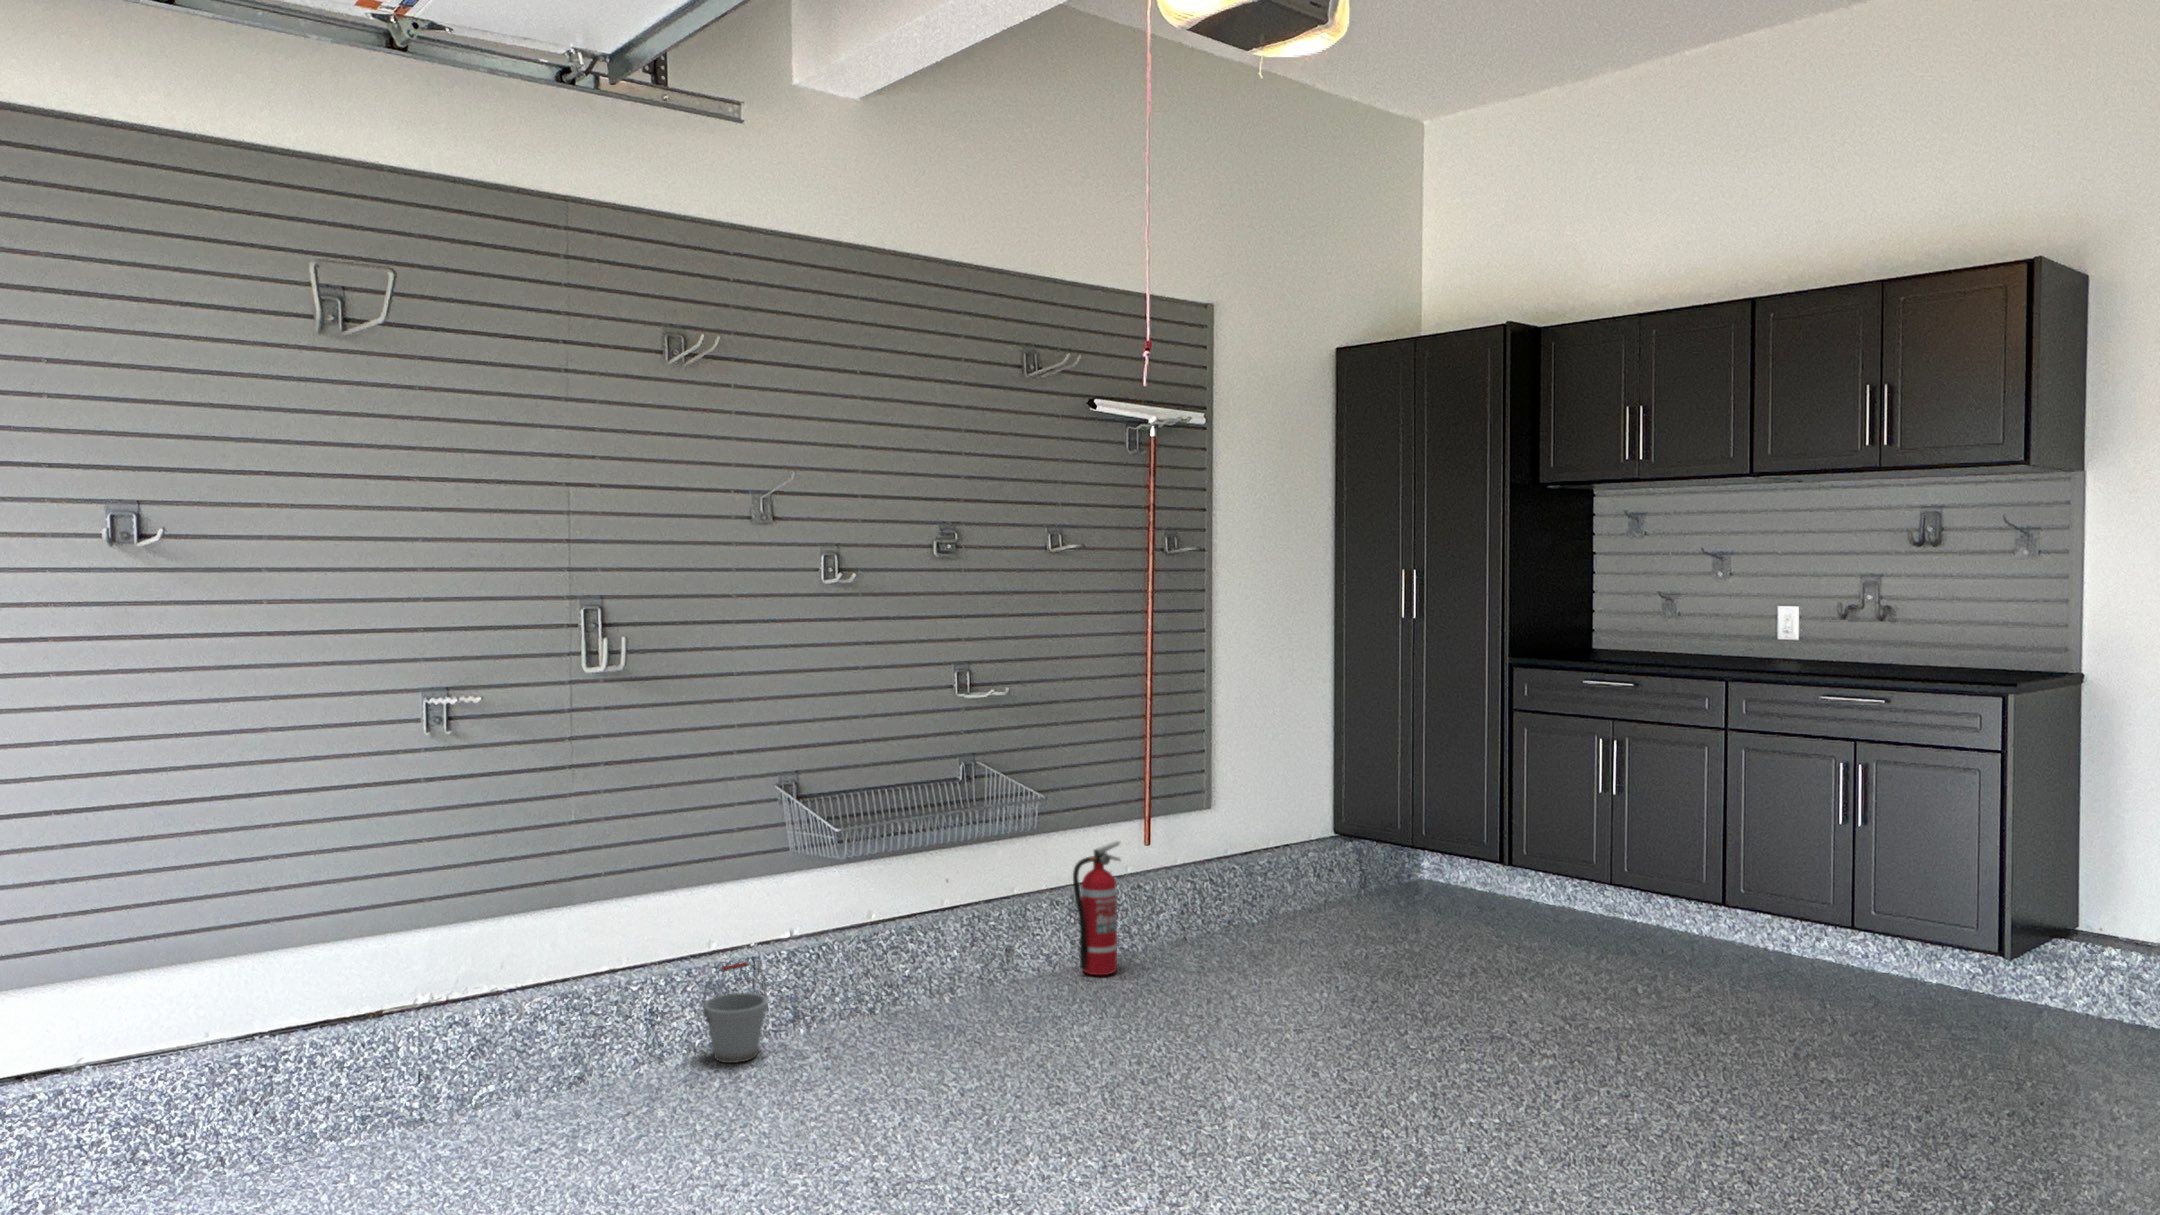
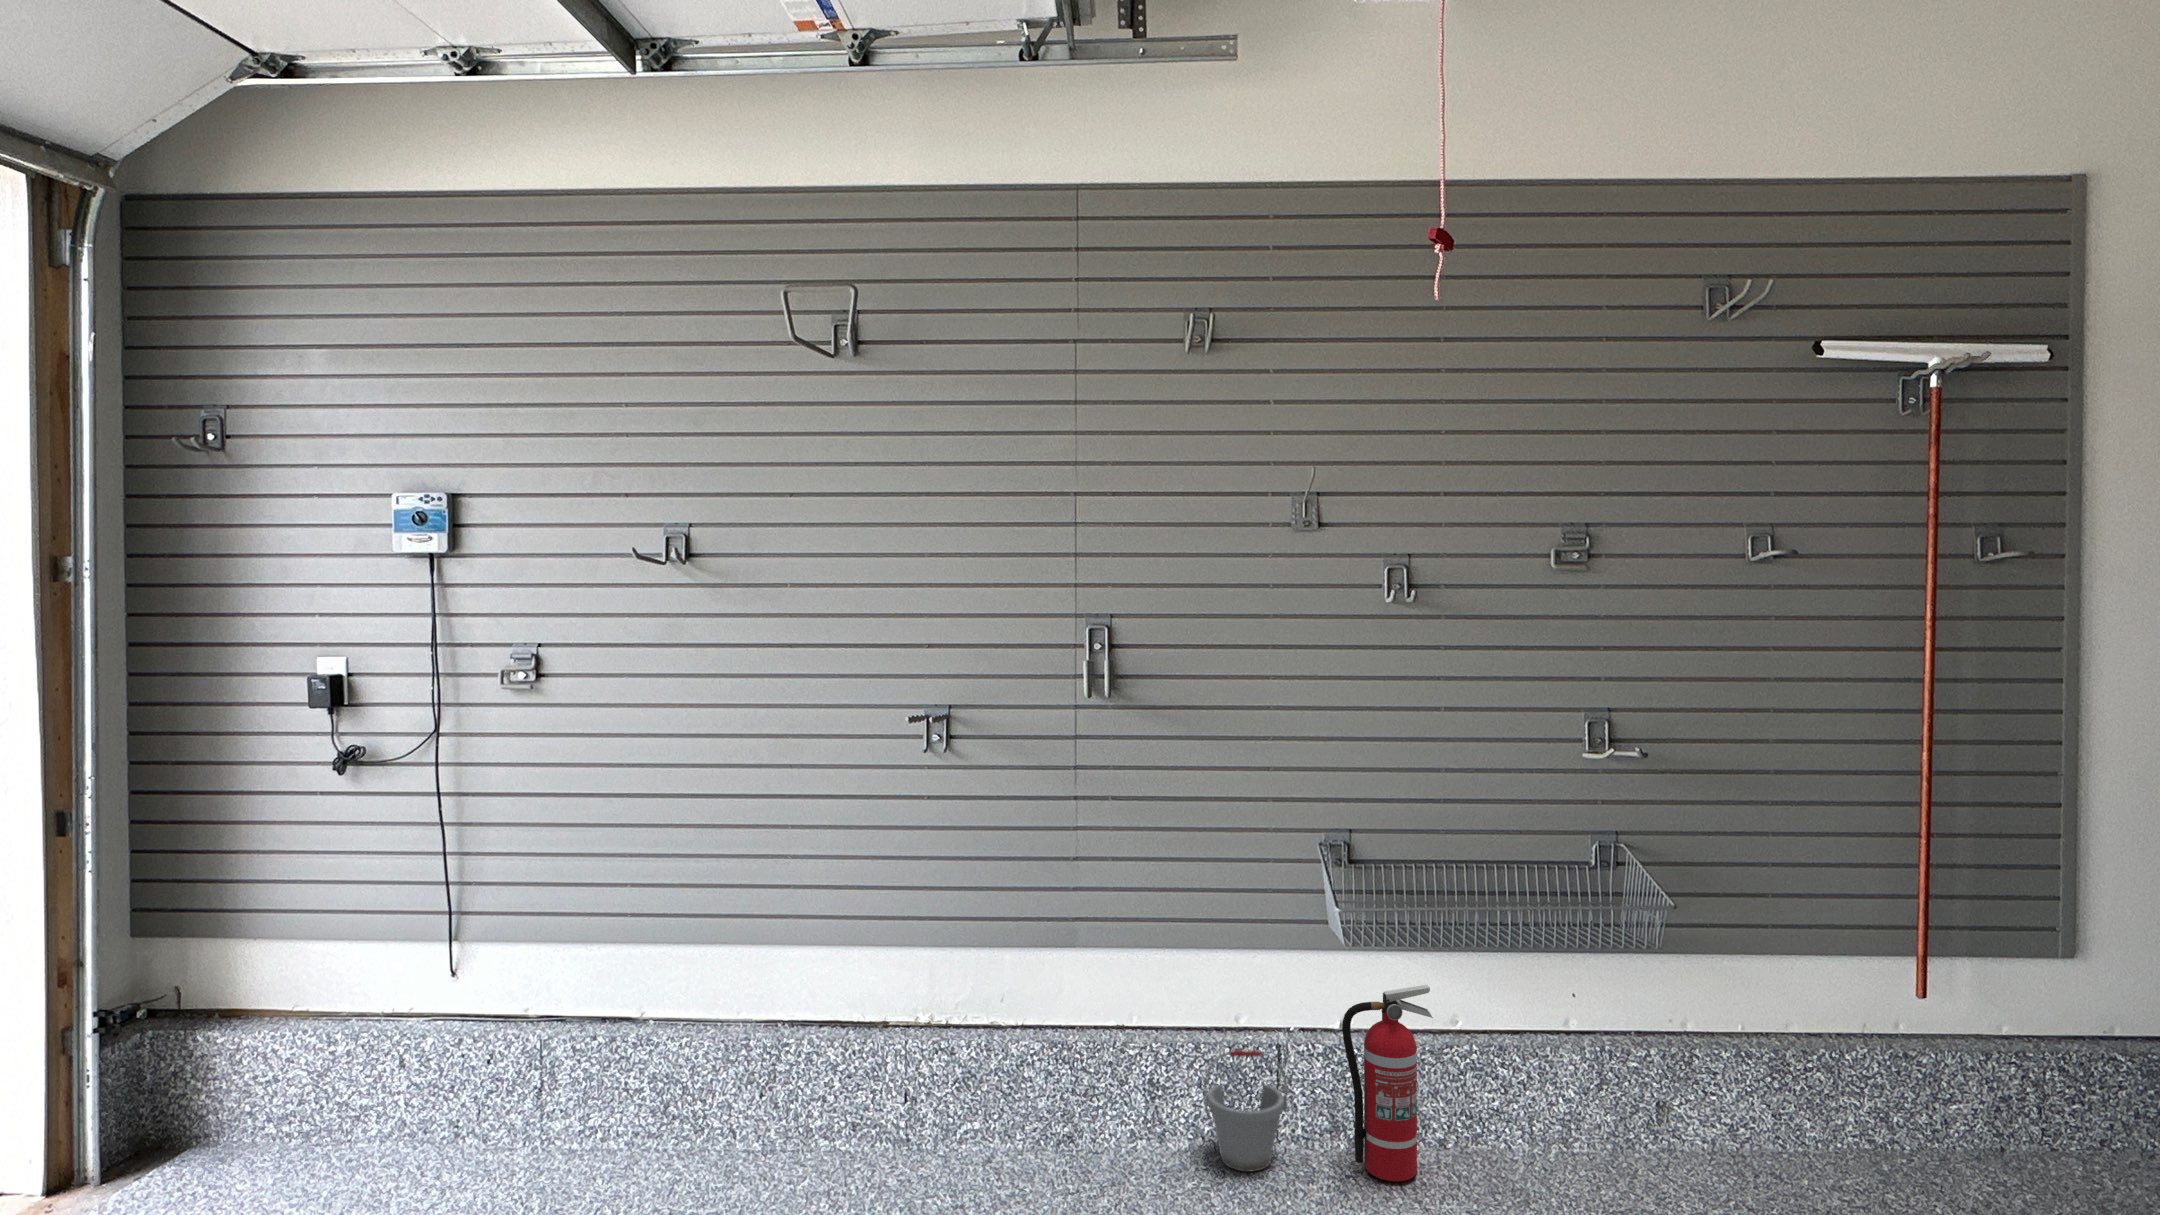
fire extinguisher: present [1073,841,1121,975] -> present [1342,985,1433,1182]

